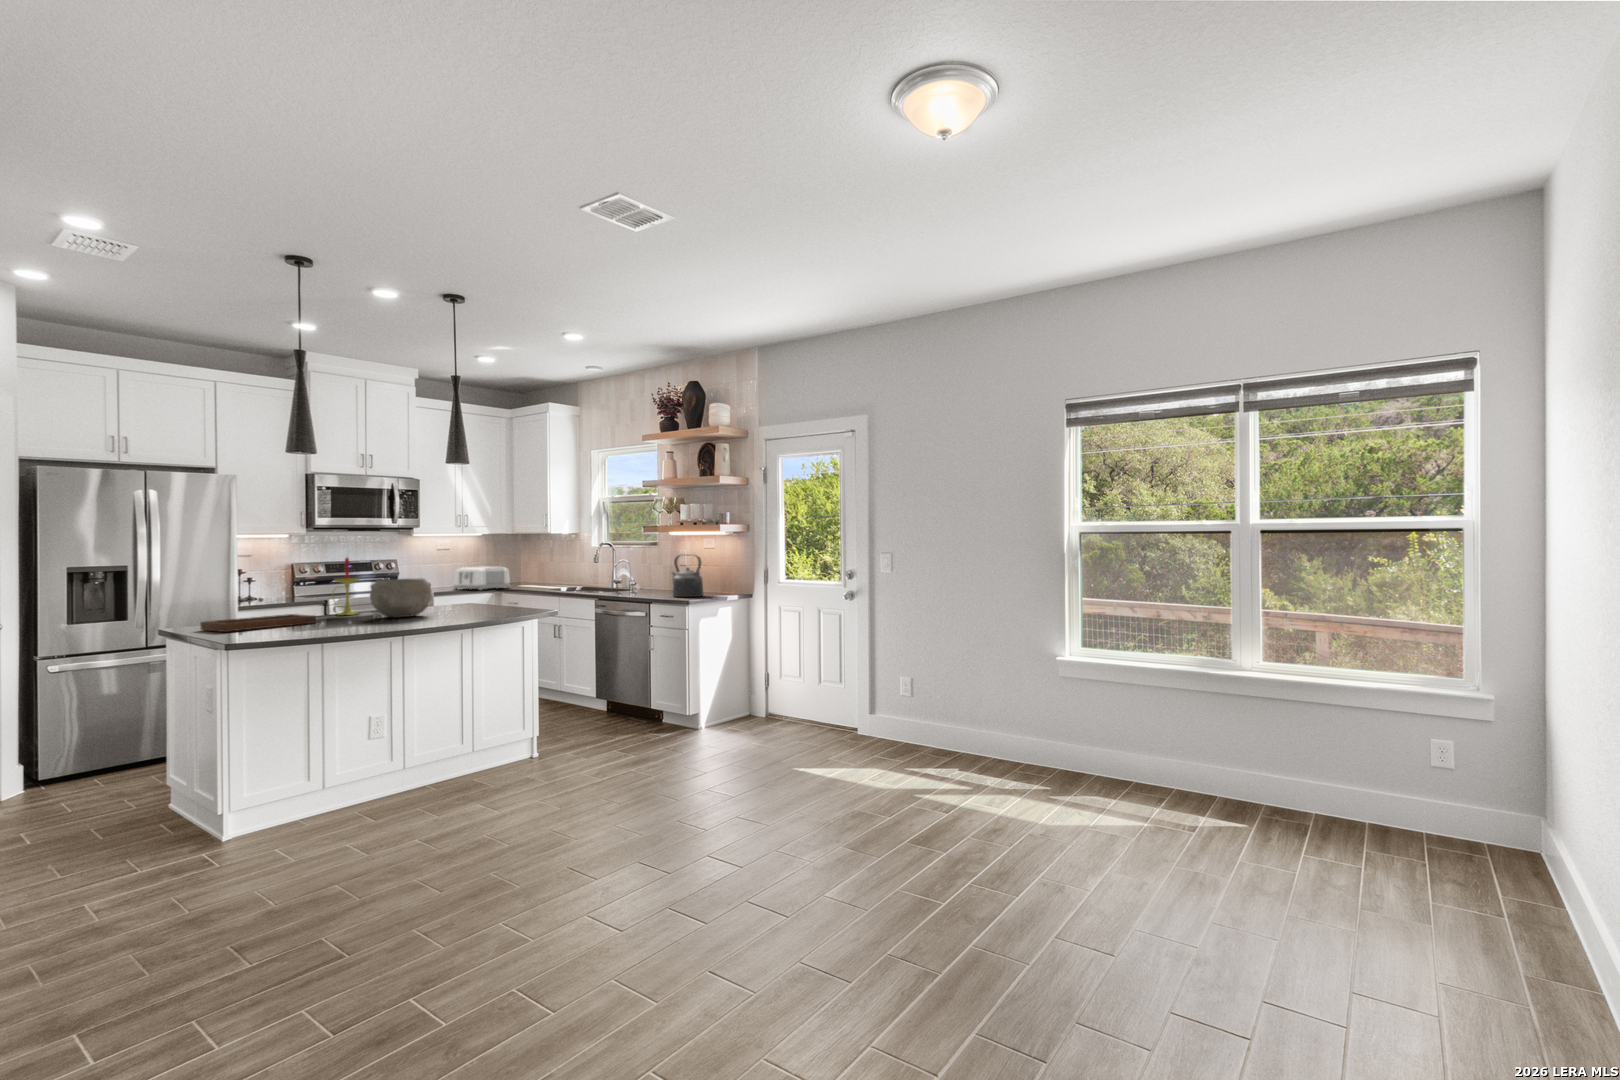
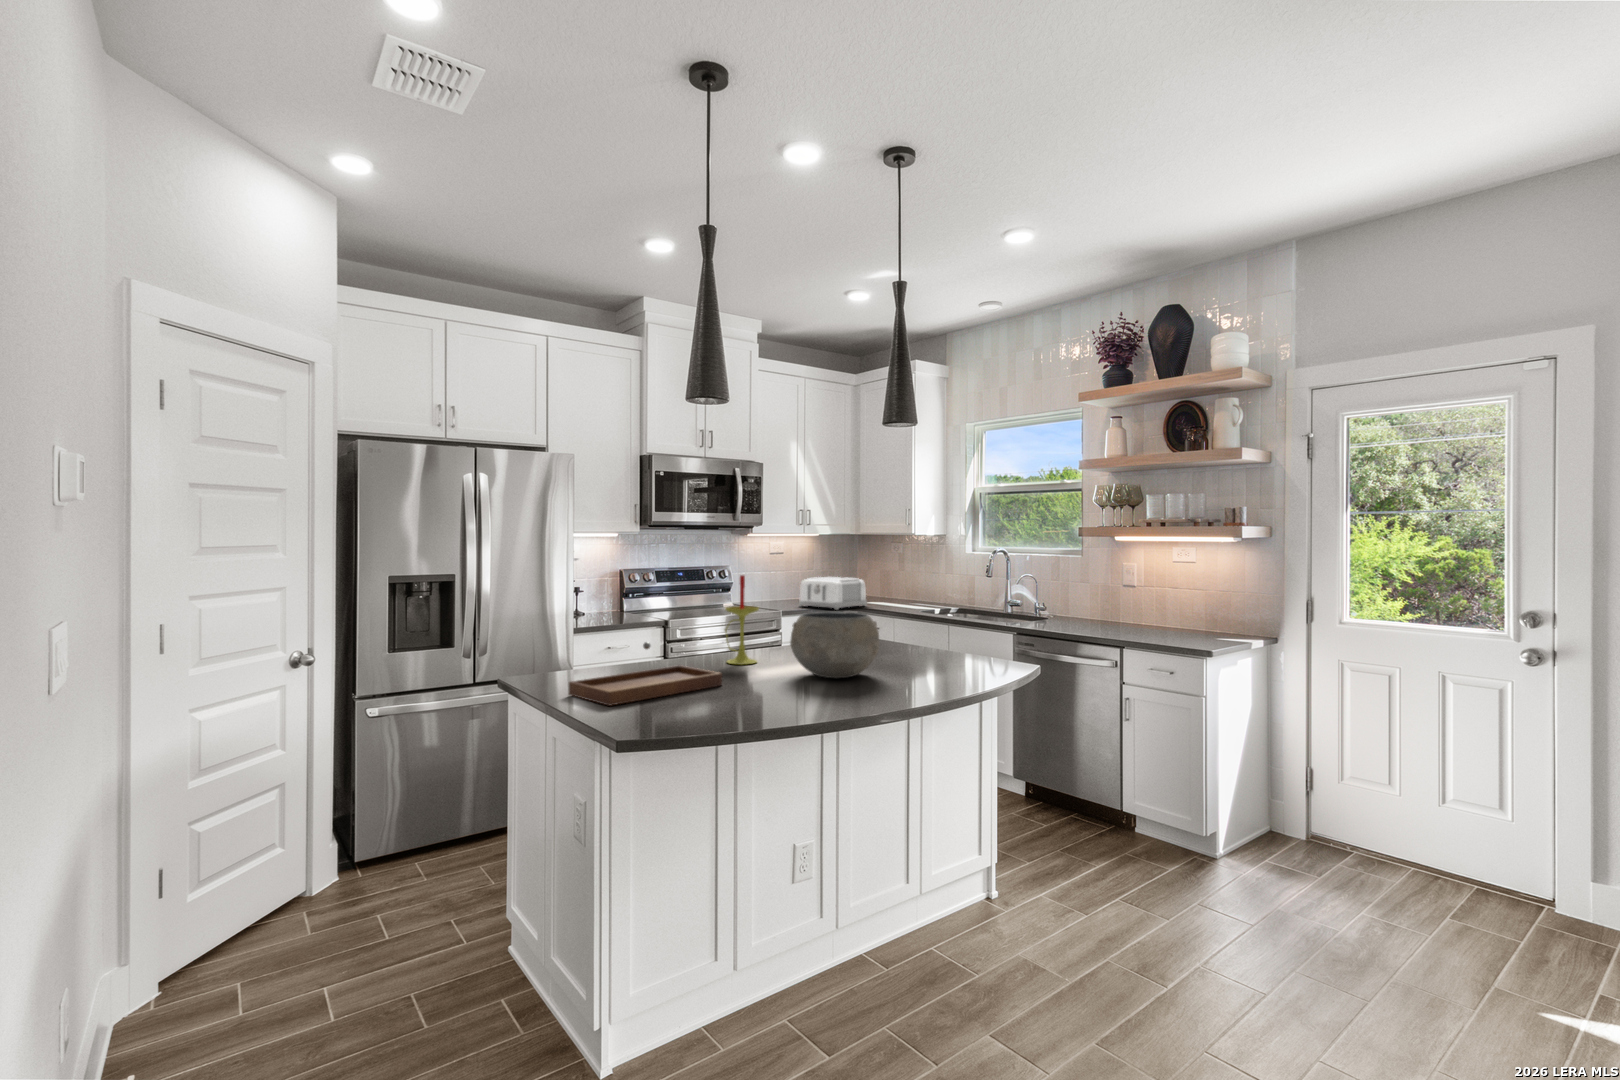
kettle: present [671,555,703,597] -> none [1146,573,1210,642]

